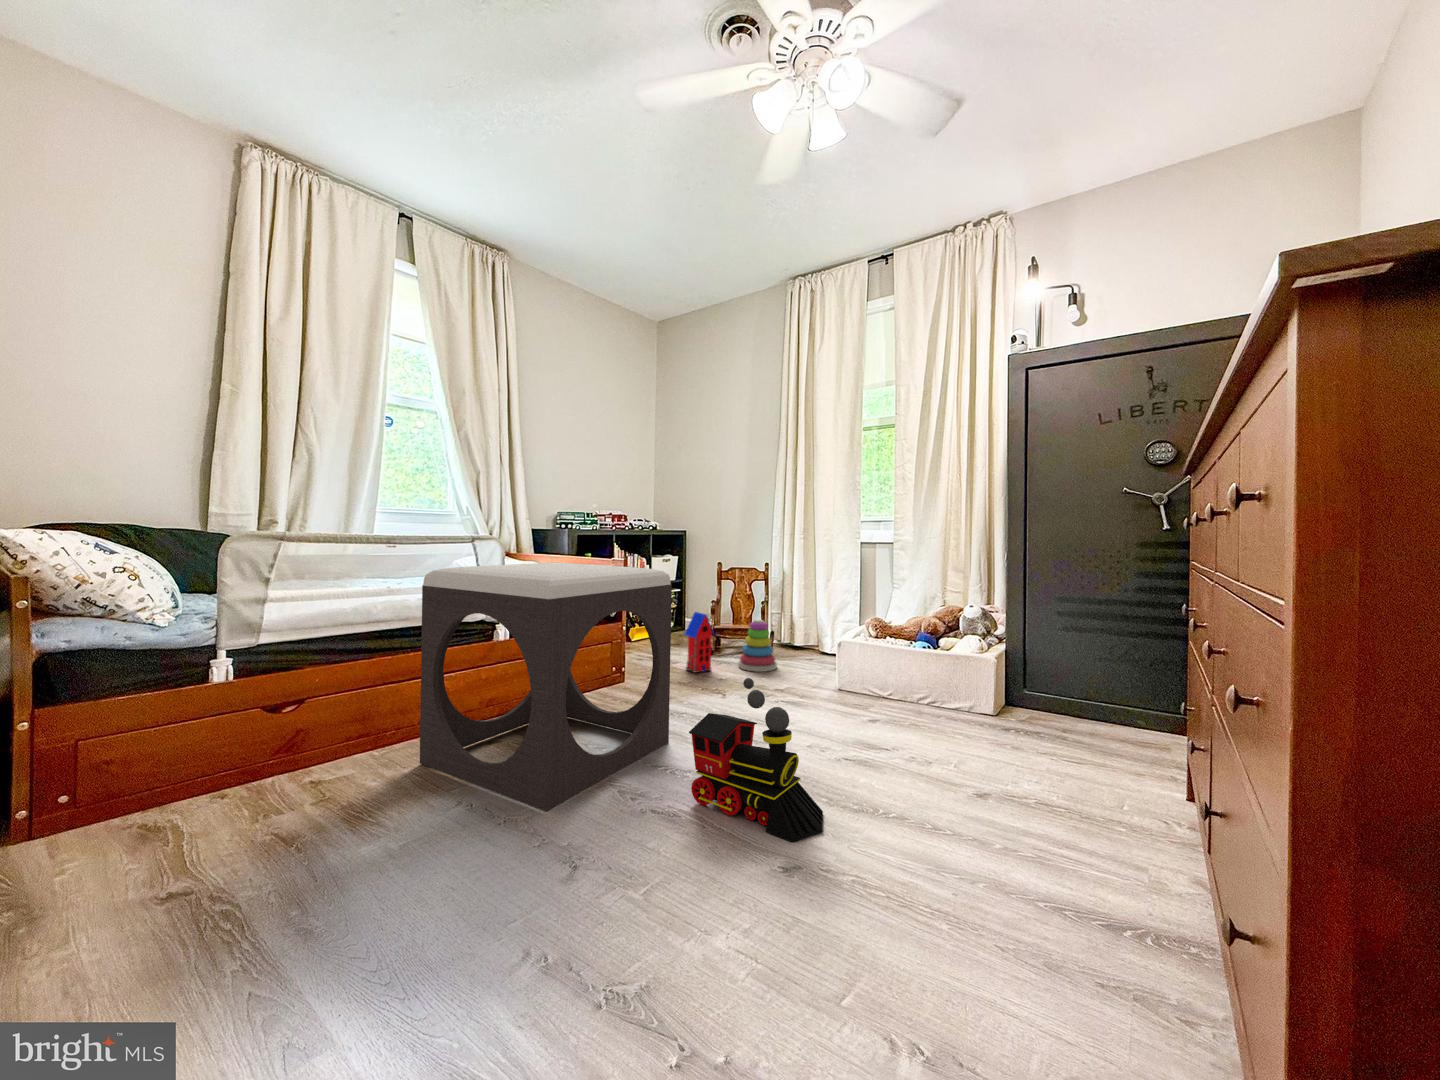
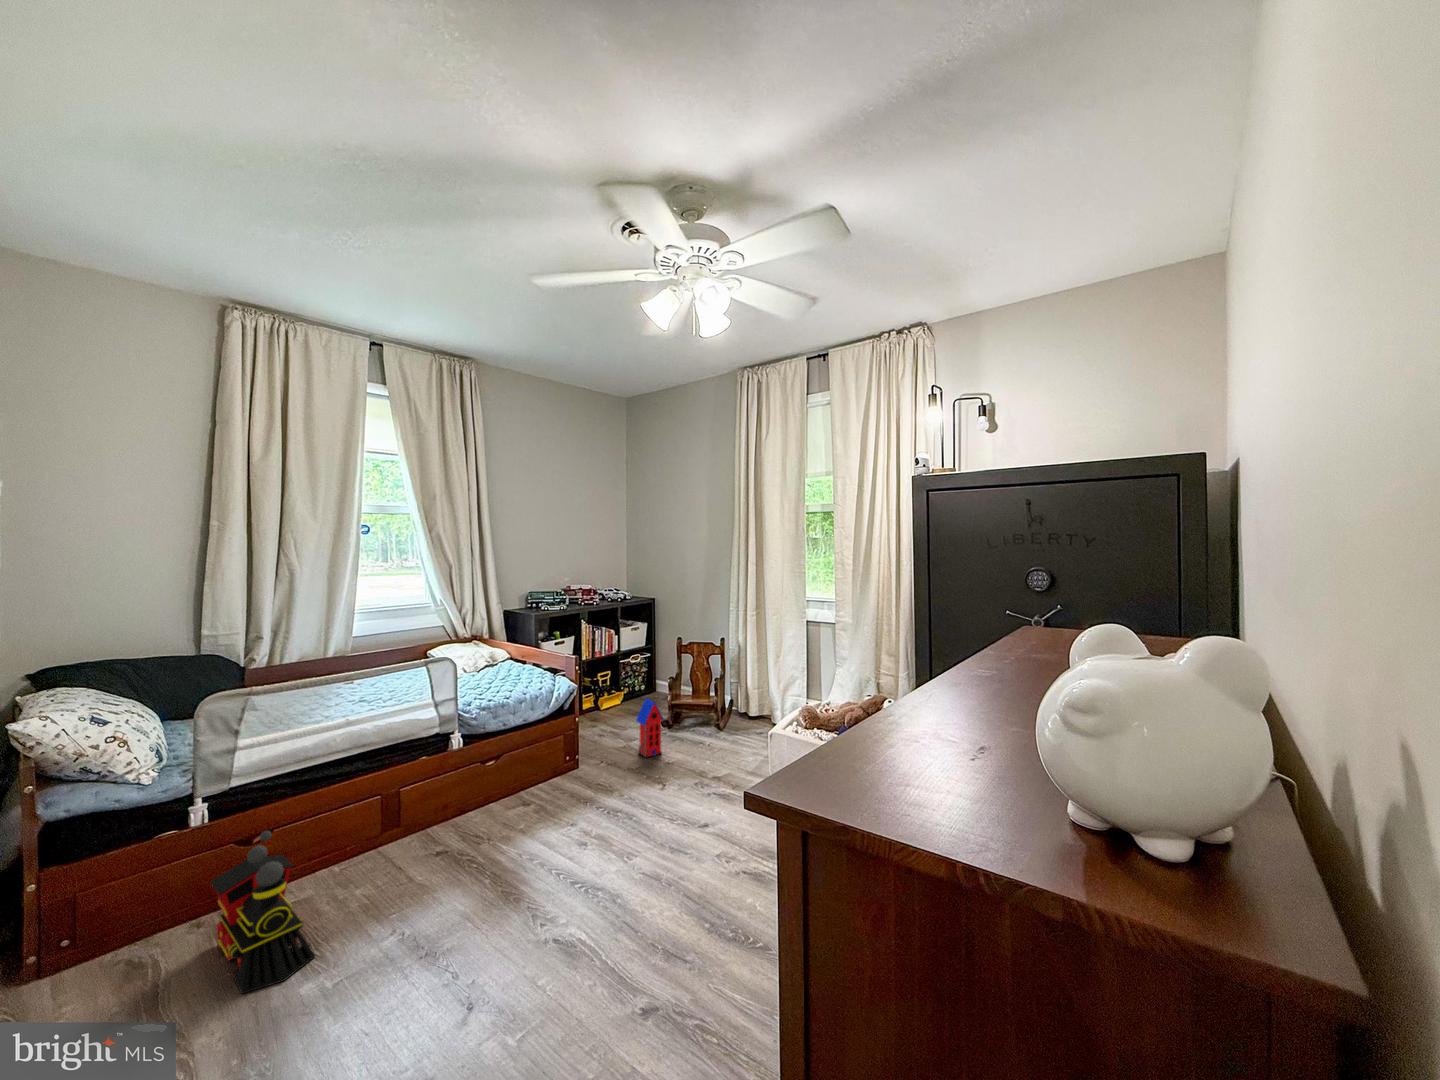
footstool: present [420,563,672,811] -> none [370,683,594,940]
stacking toy: present [738,620,777,672] -> none [689,703,724,754]
toy train: present [689,678,823,842] -> present [211,831,315,994]

